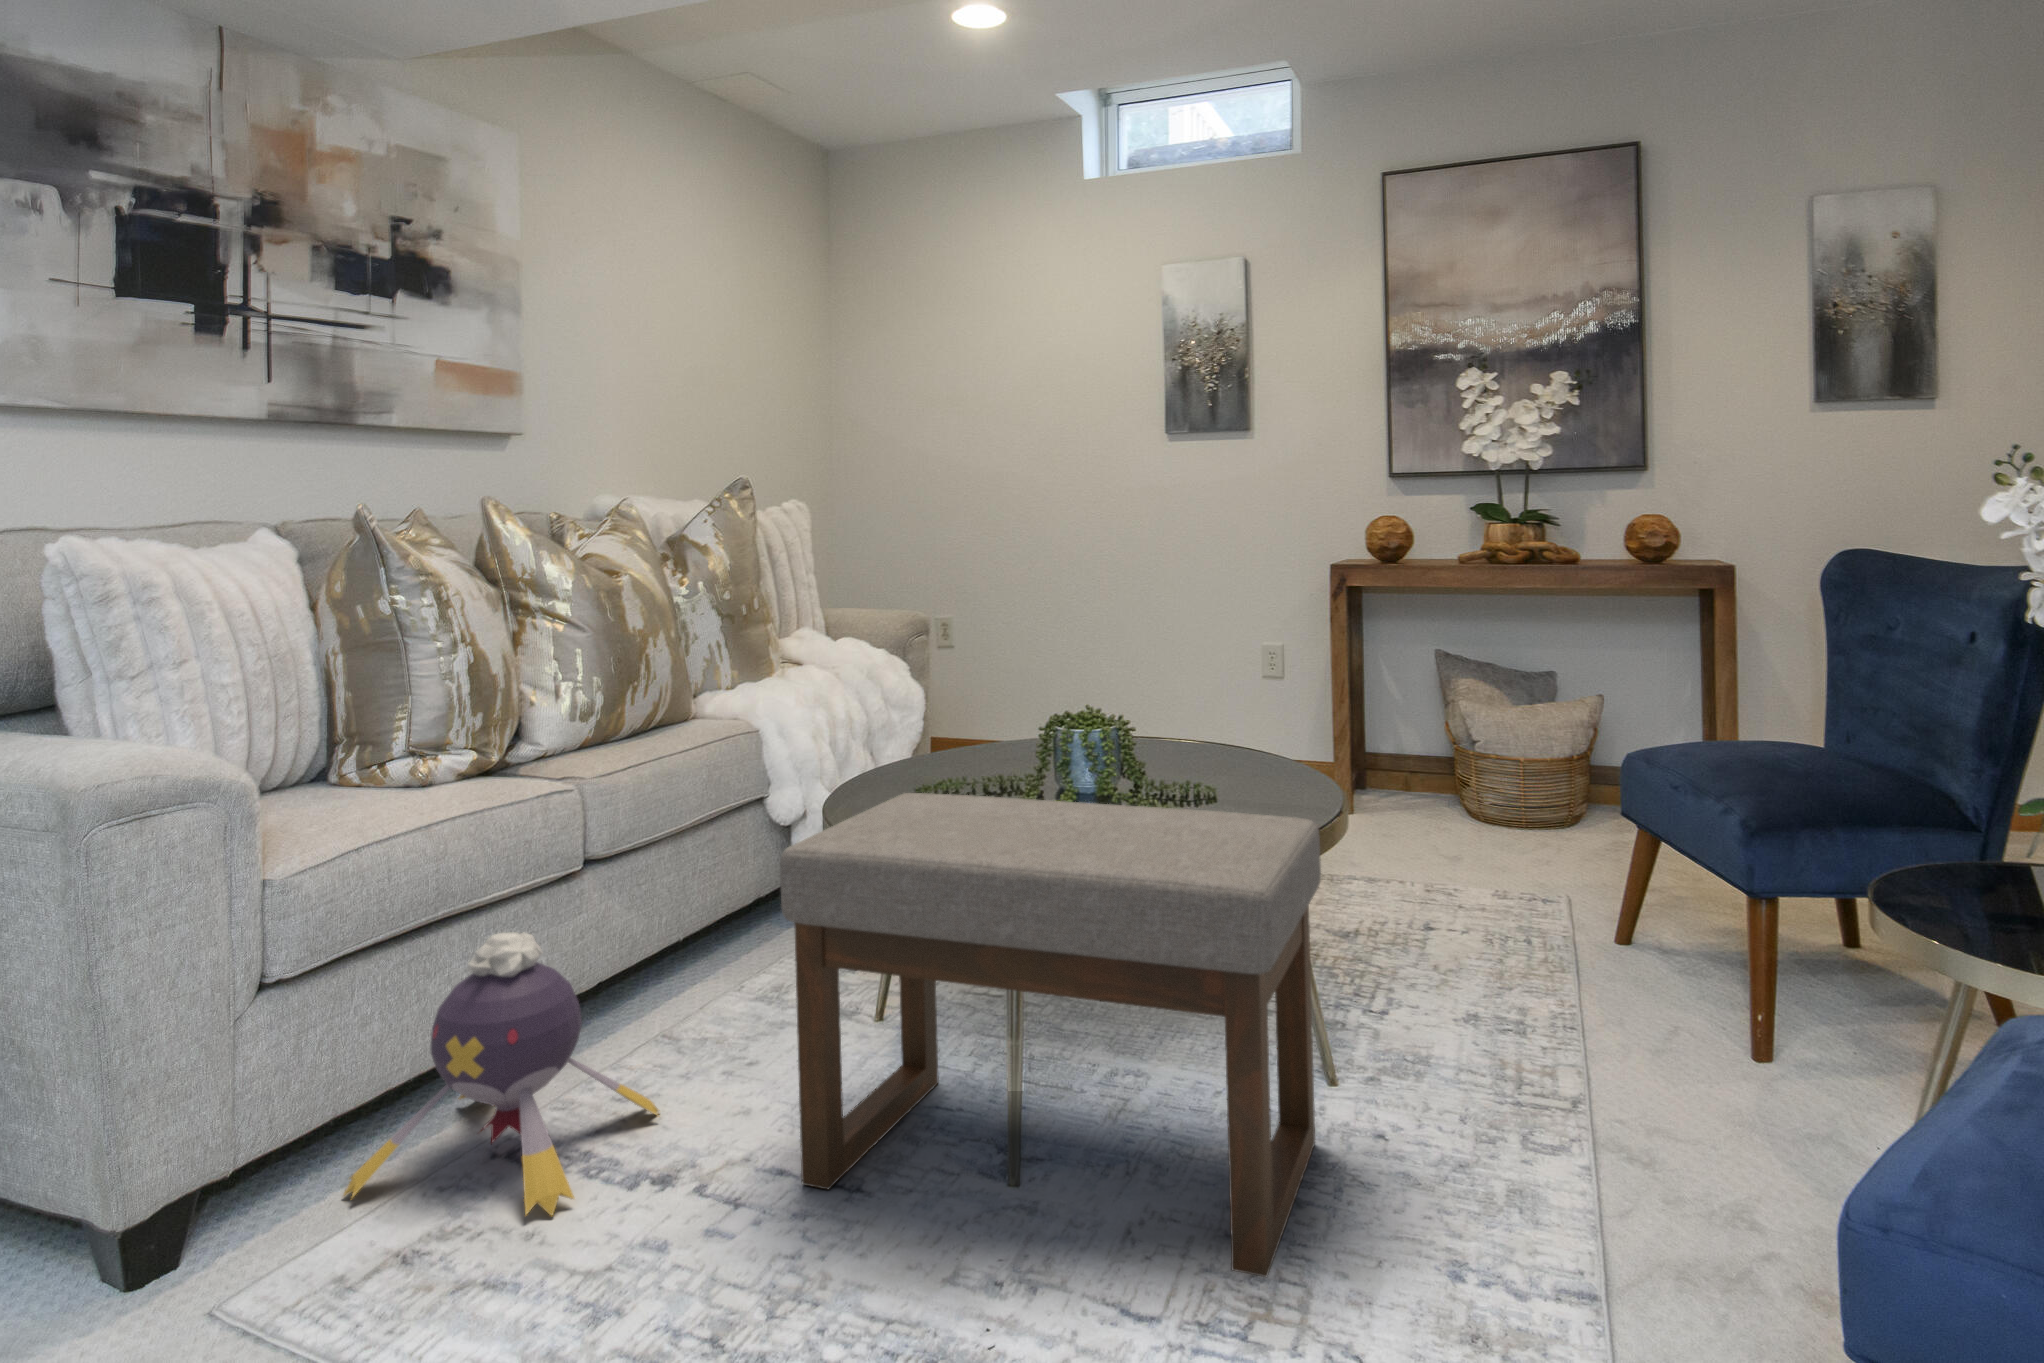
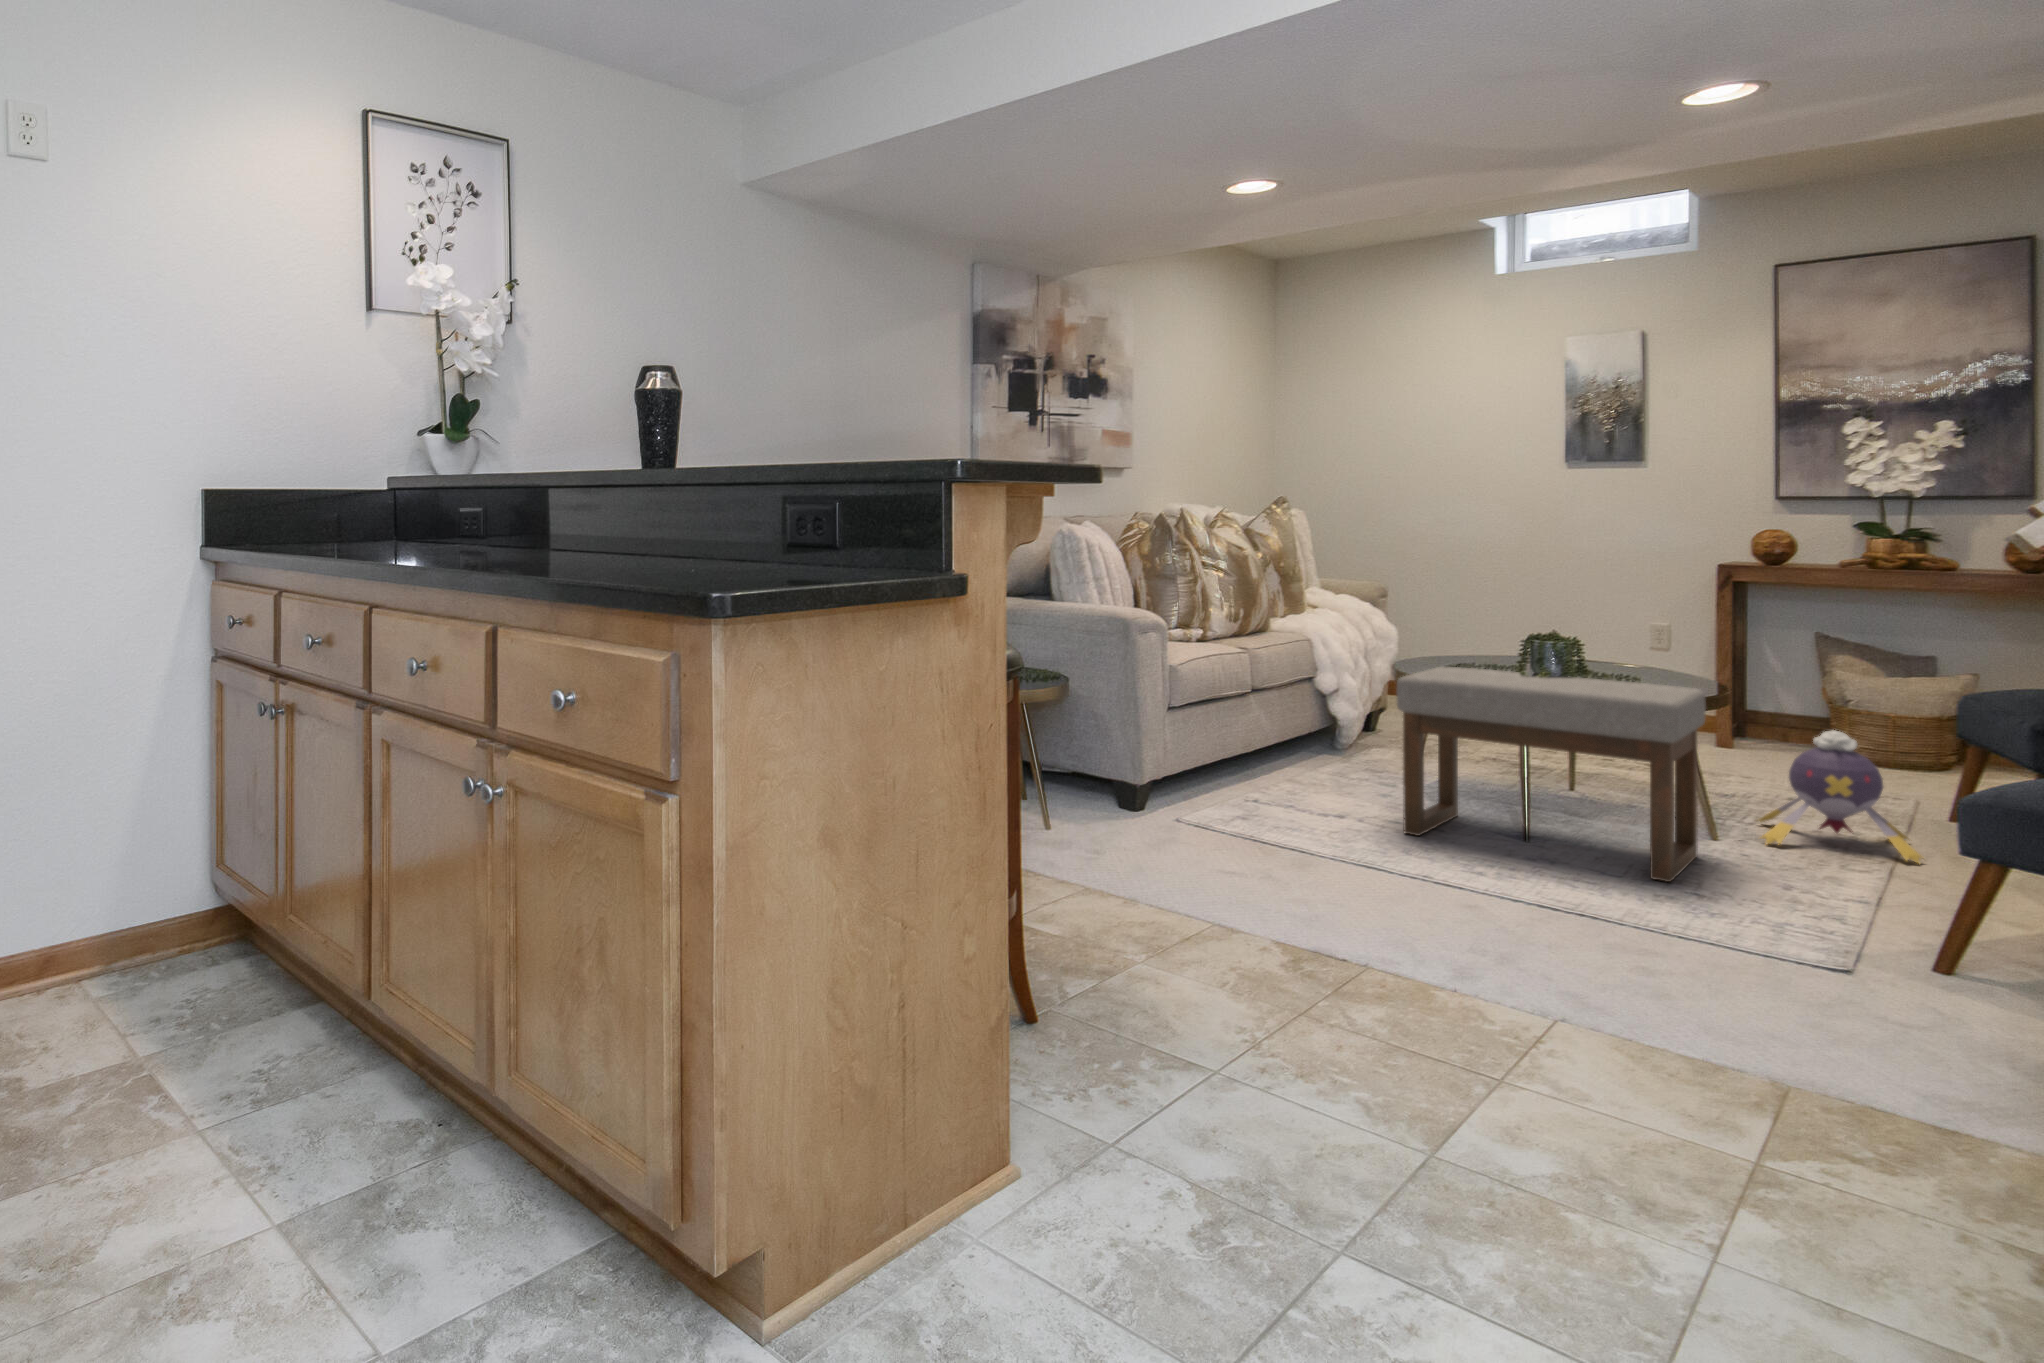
plush toy: present [343,932,659,1216] -> present [1759,730,1922,863]

